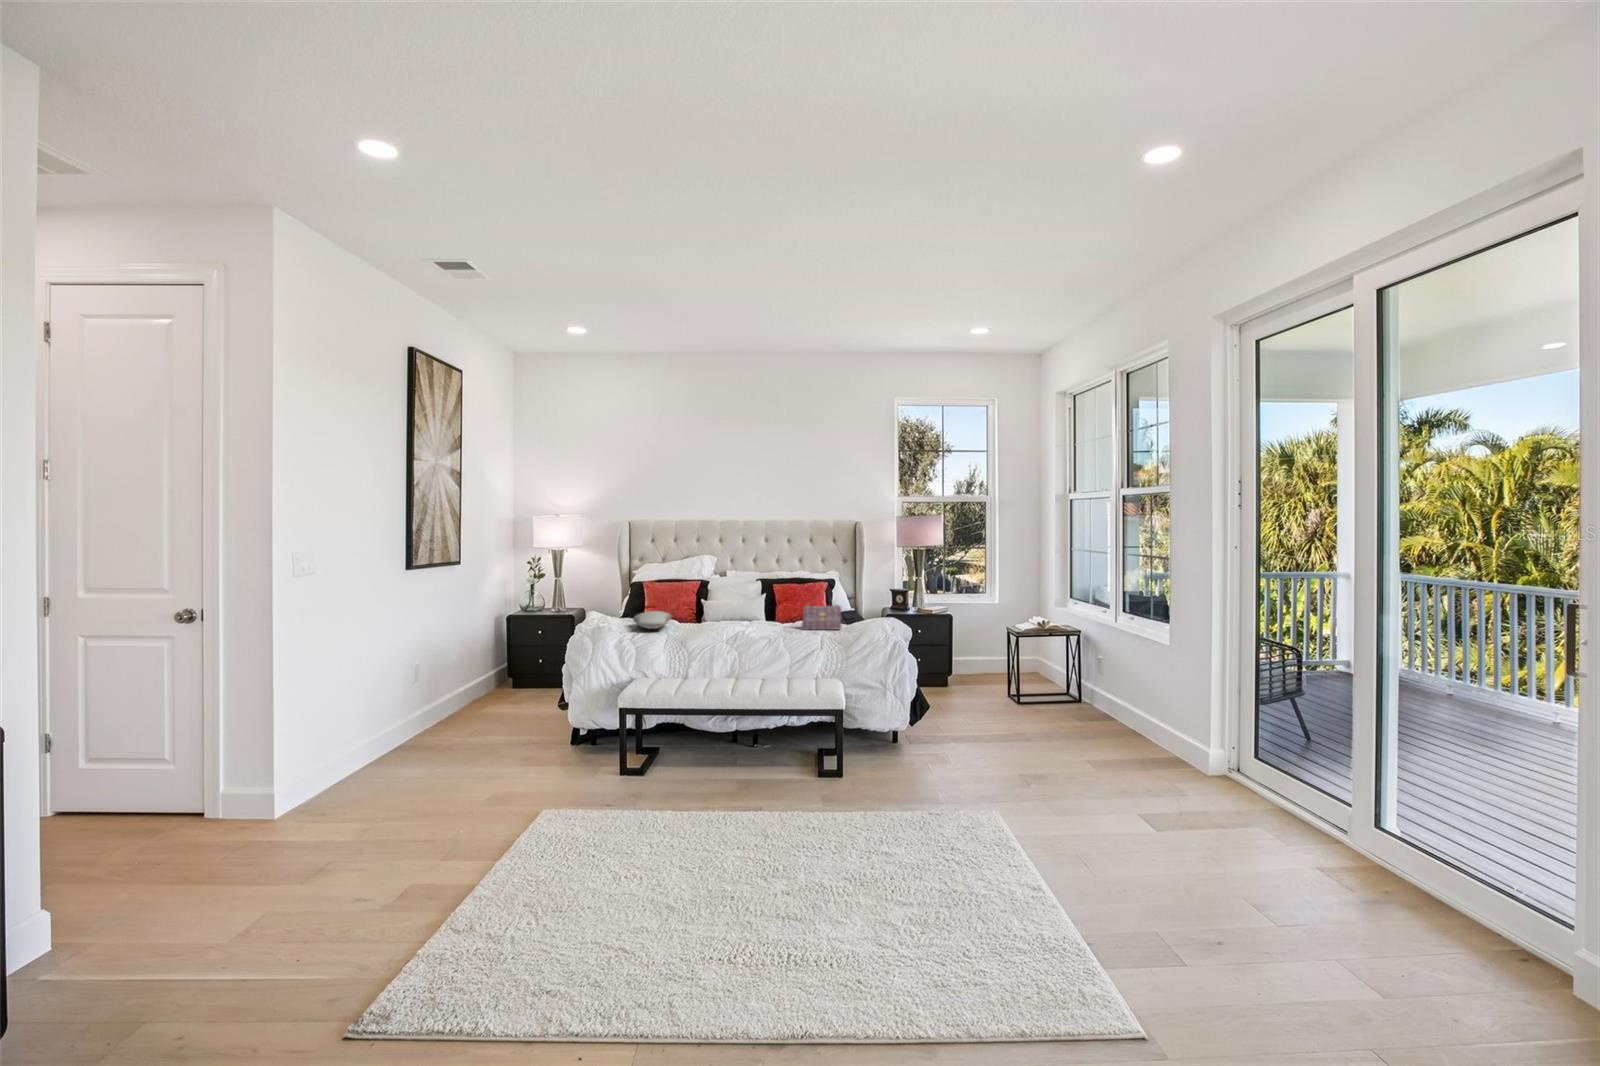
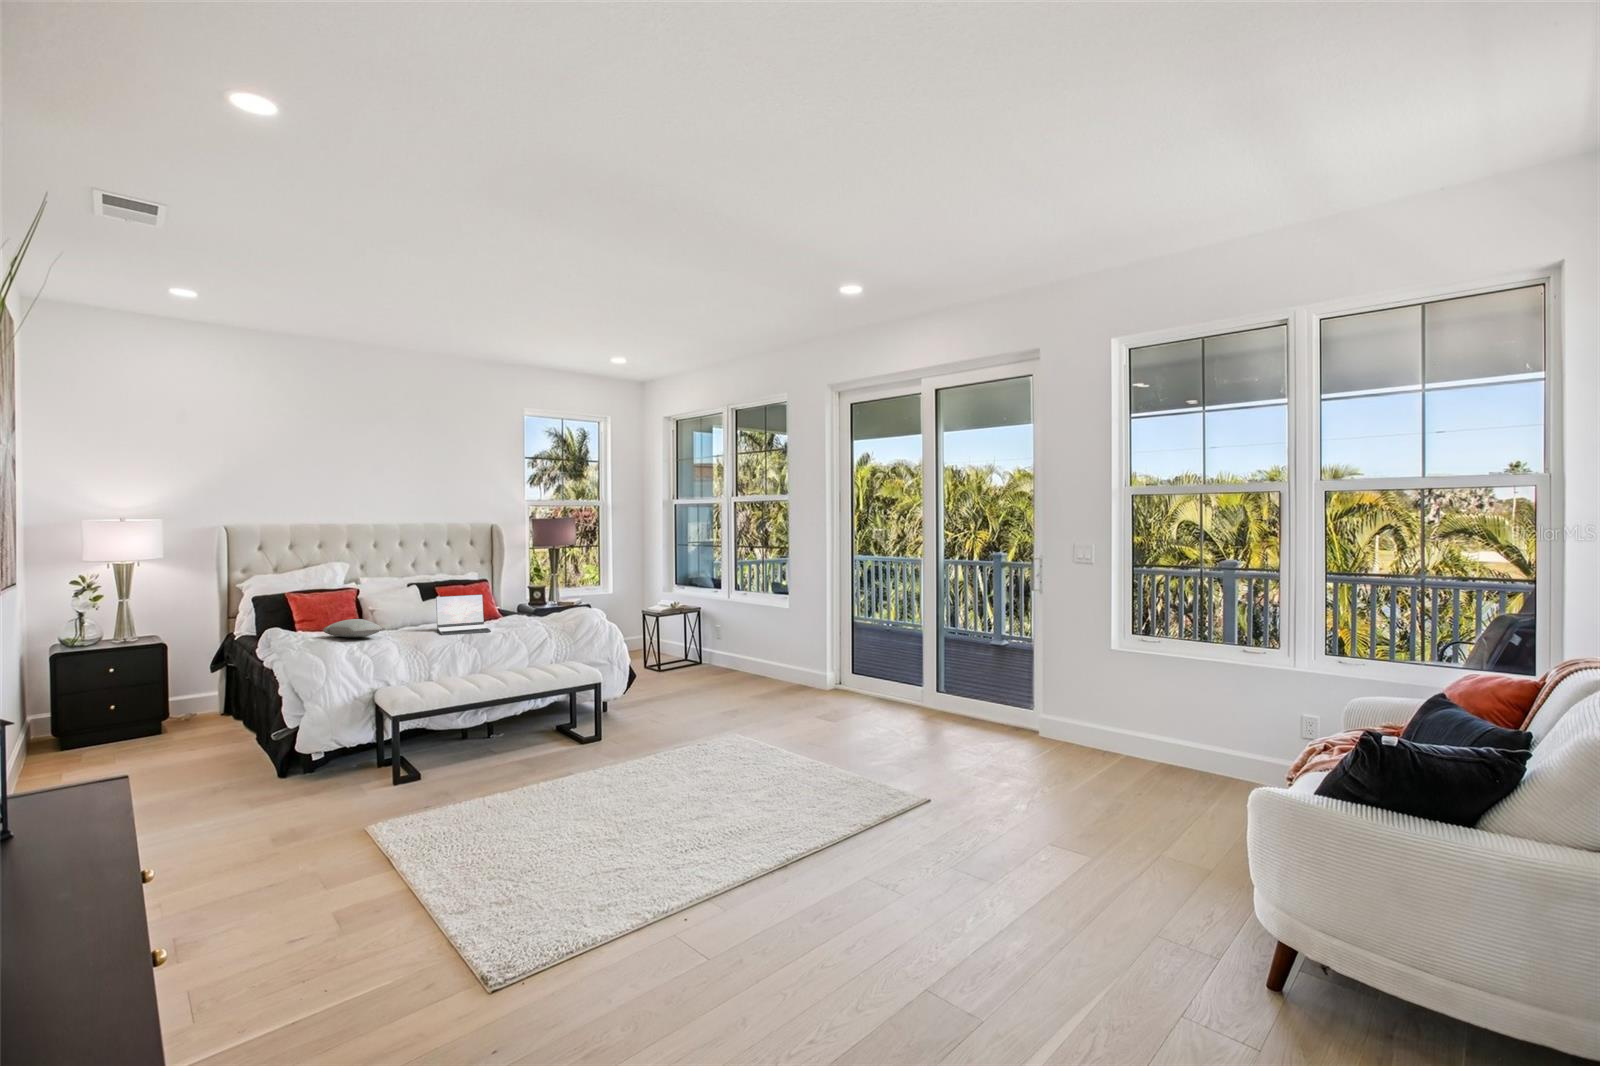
laptop: none [716,596,769,637] -> present [436,594,491,635]
handbag: present [802,605,841,630] -> none [507,584,544,624]

